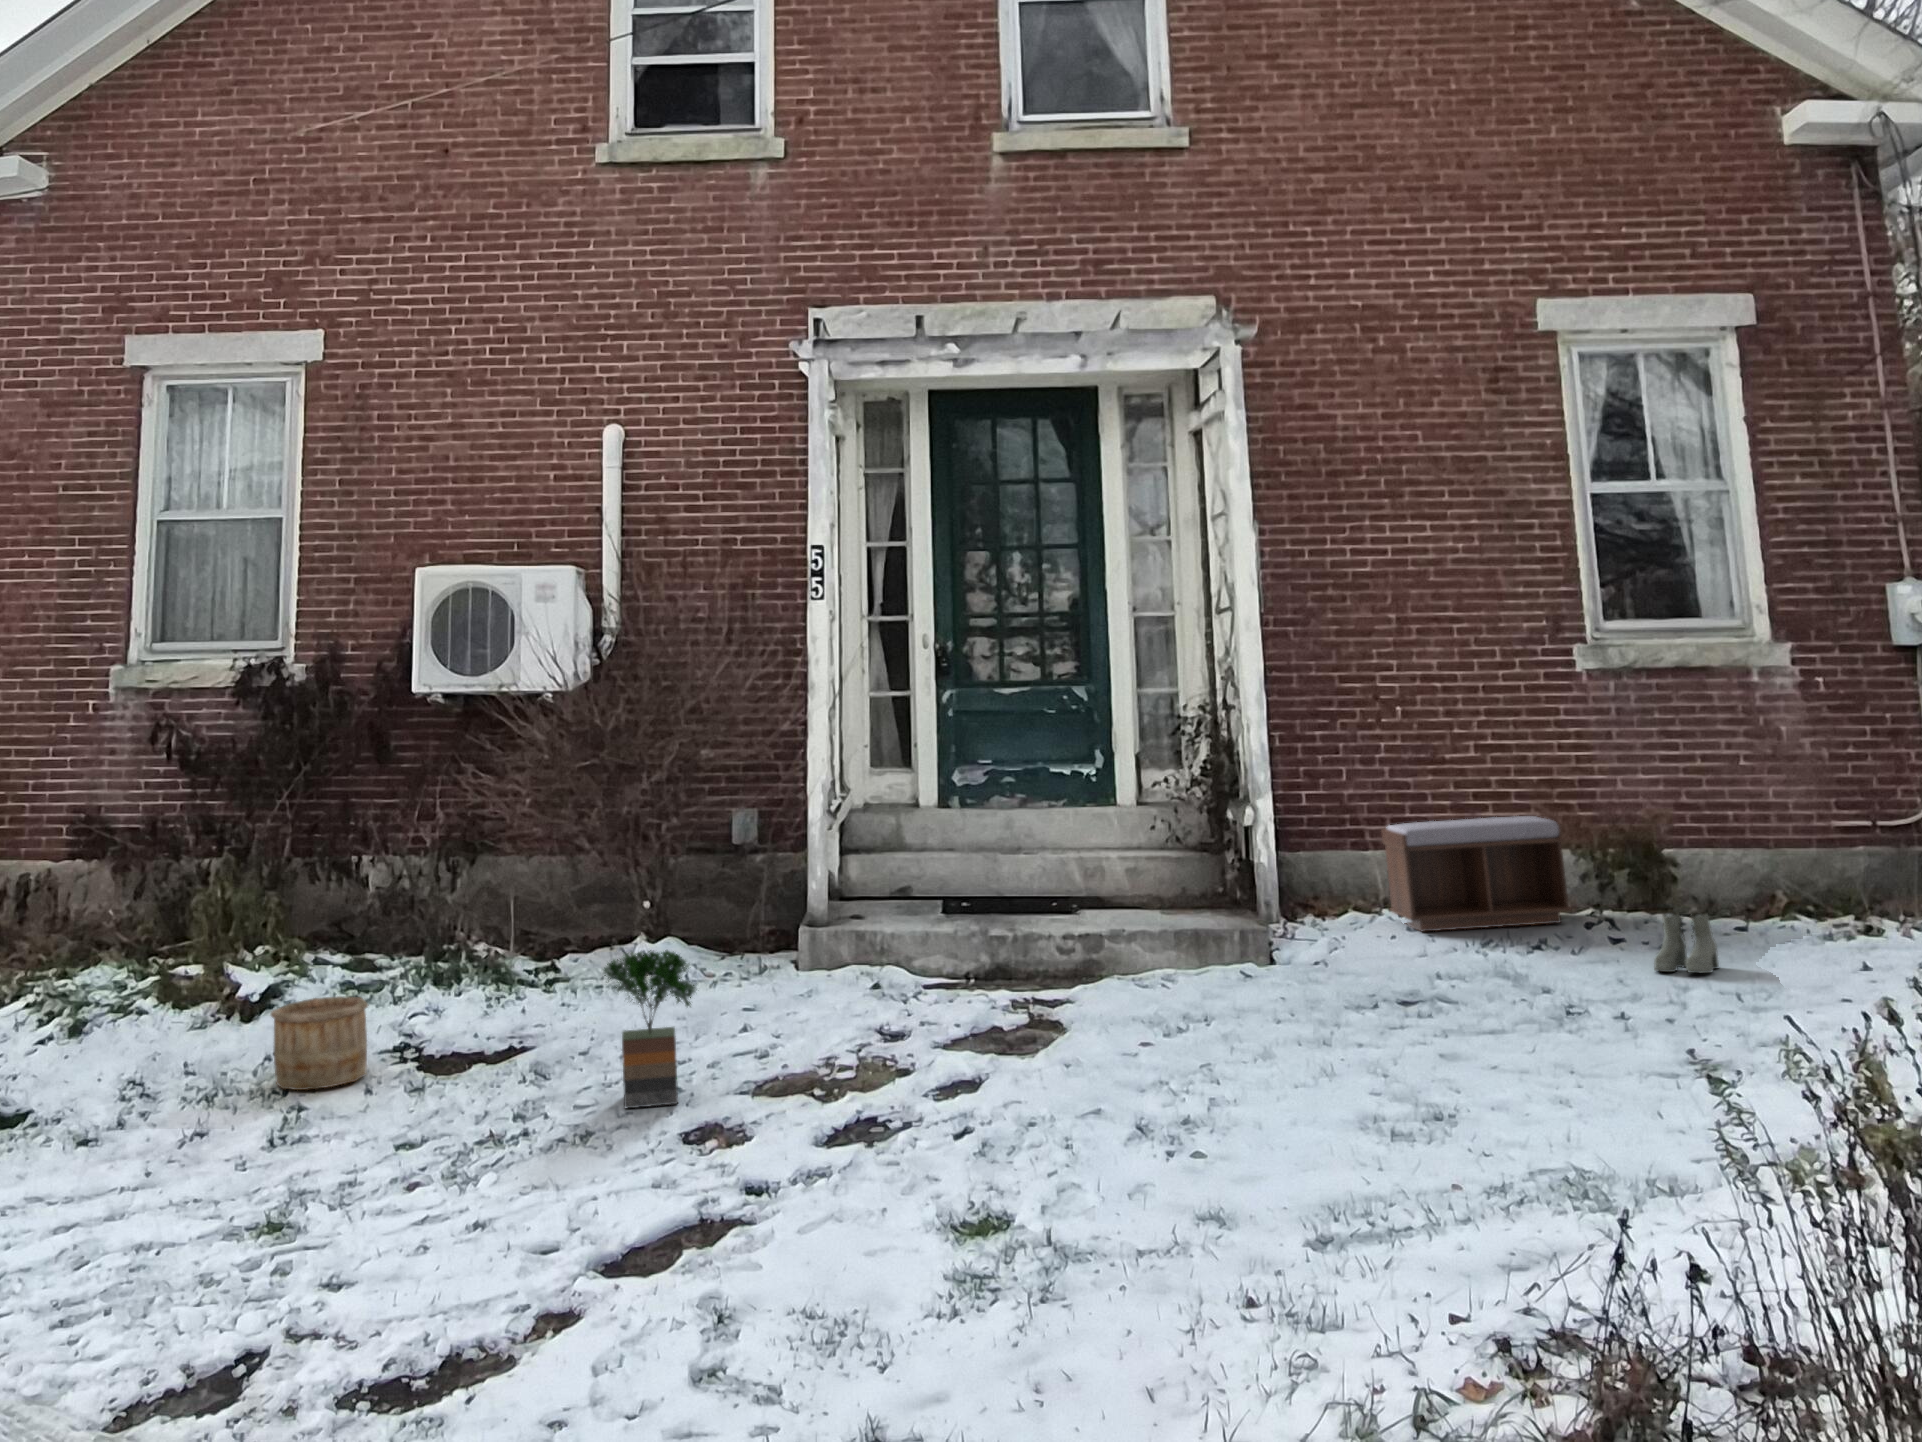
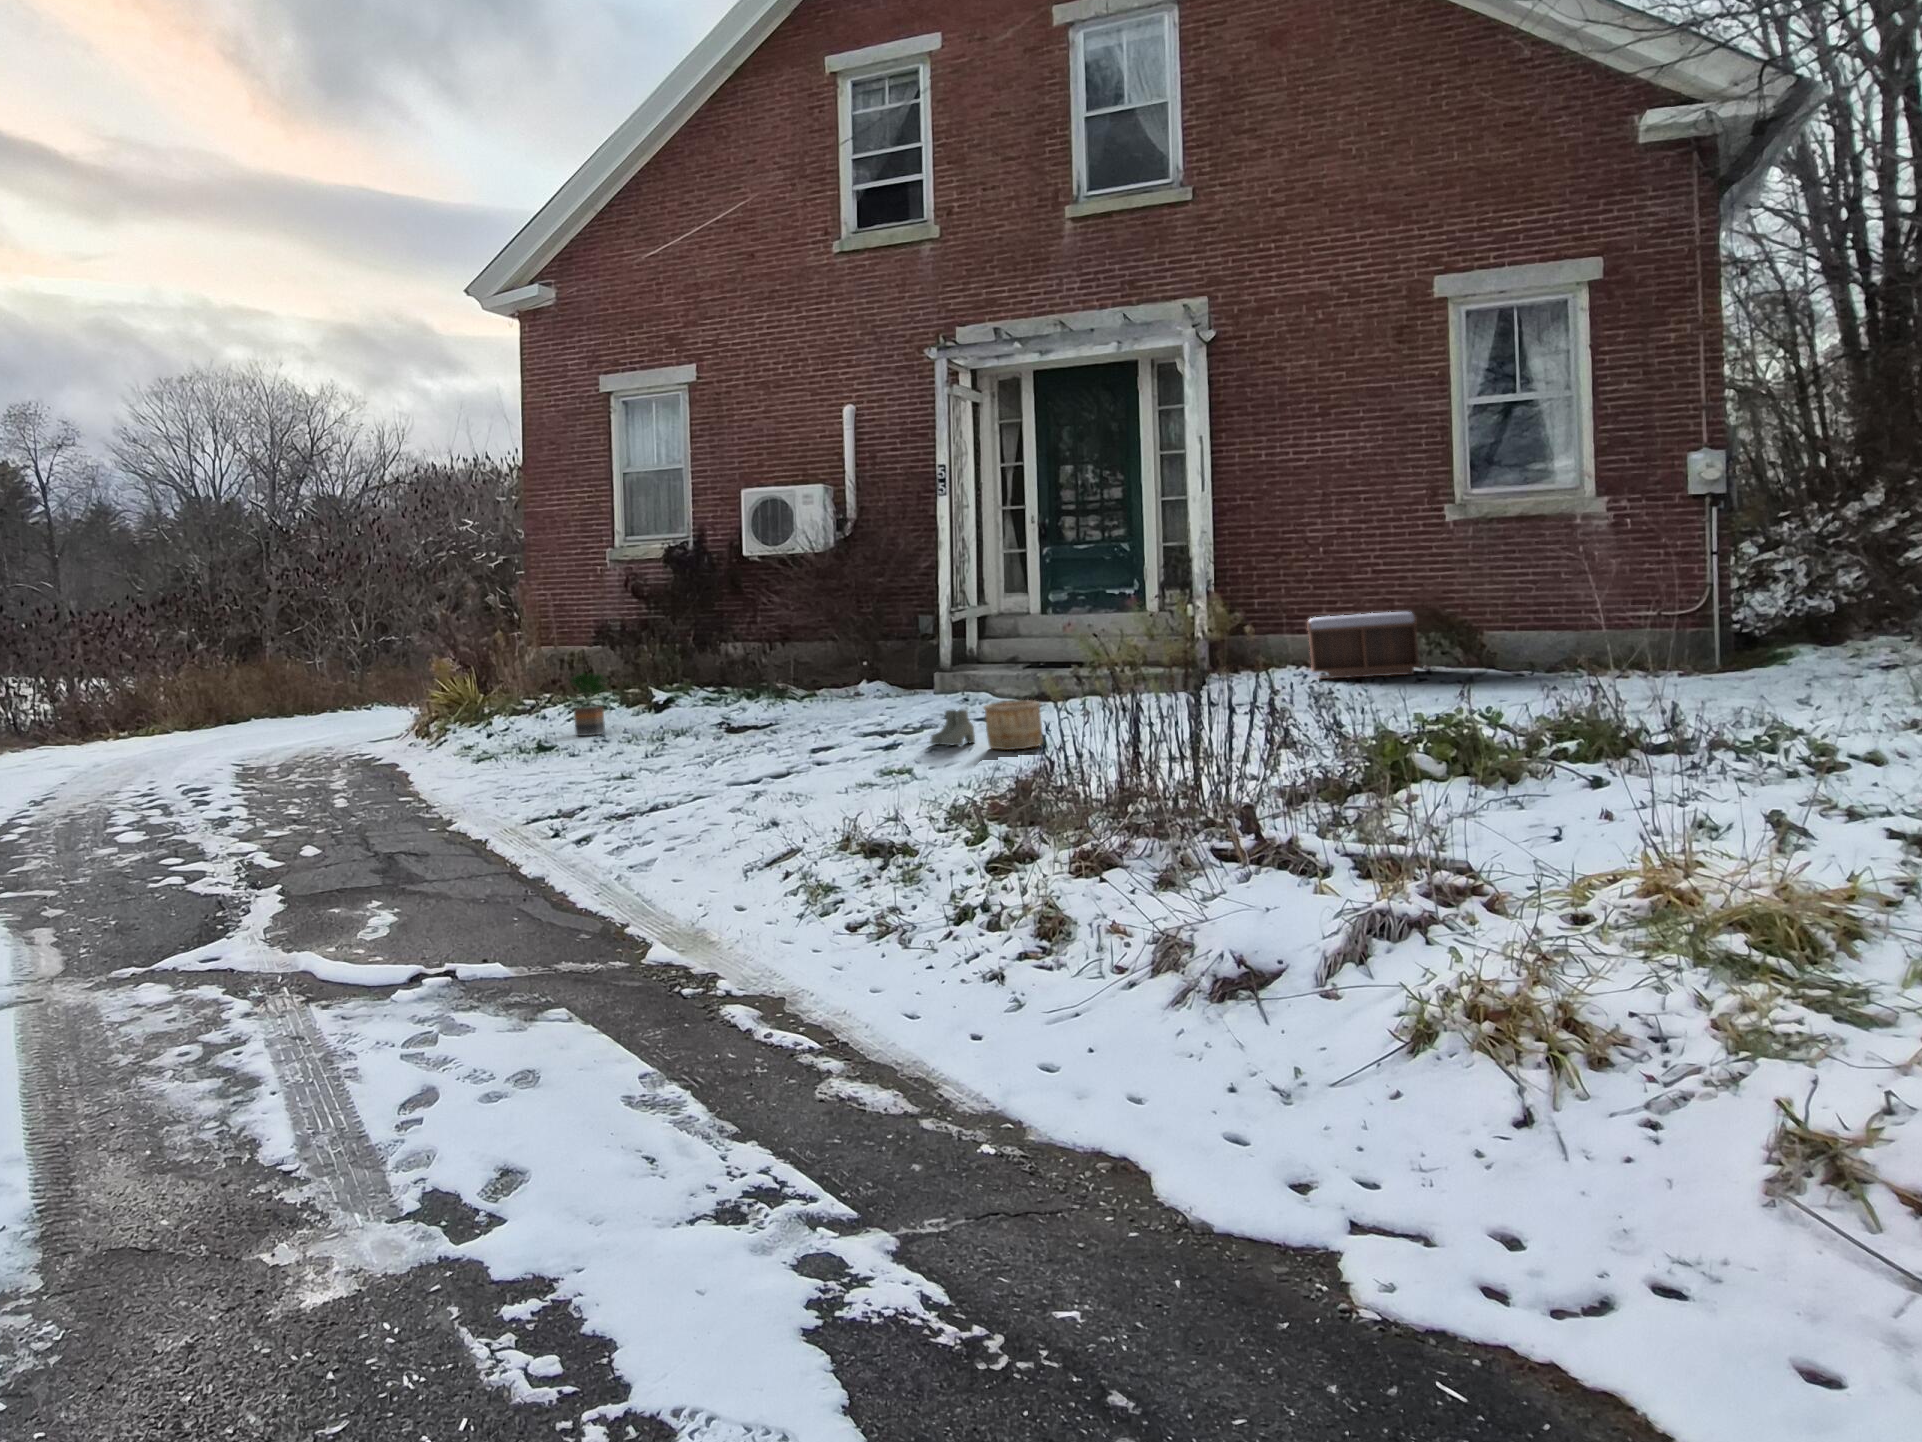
boots: present [1654,912,1719,973] -> present [930,709,975,745]
potted tree: present [604,950,697,1108] -> present [571,673,608,736]
wooden bucket: present [271,996,369,1090] -> present [983,700,1043,750]

